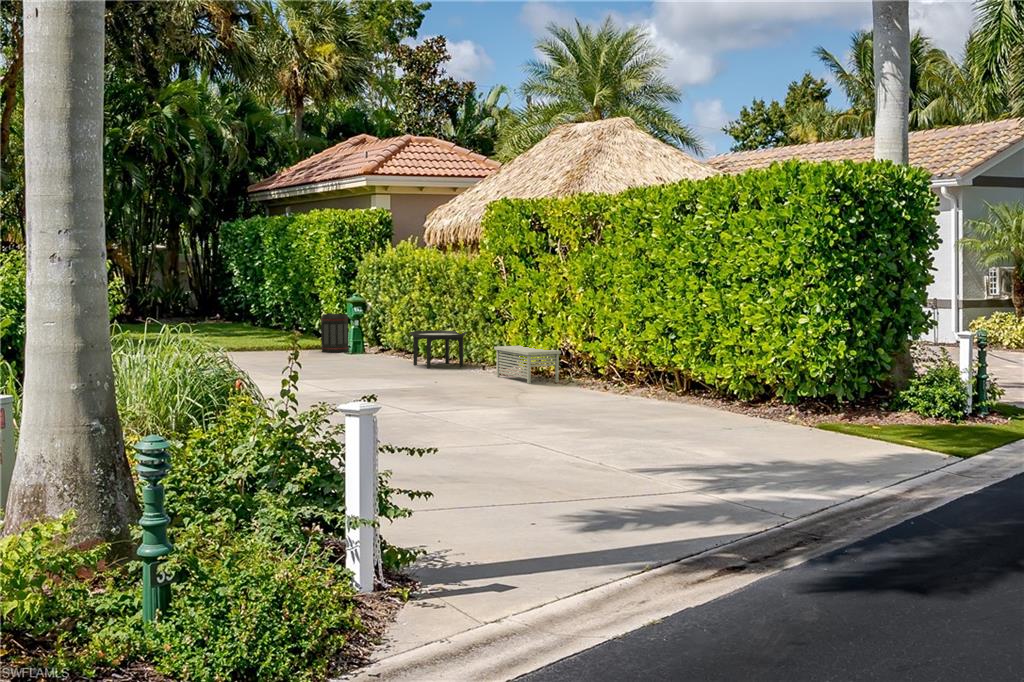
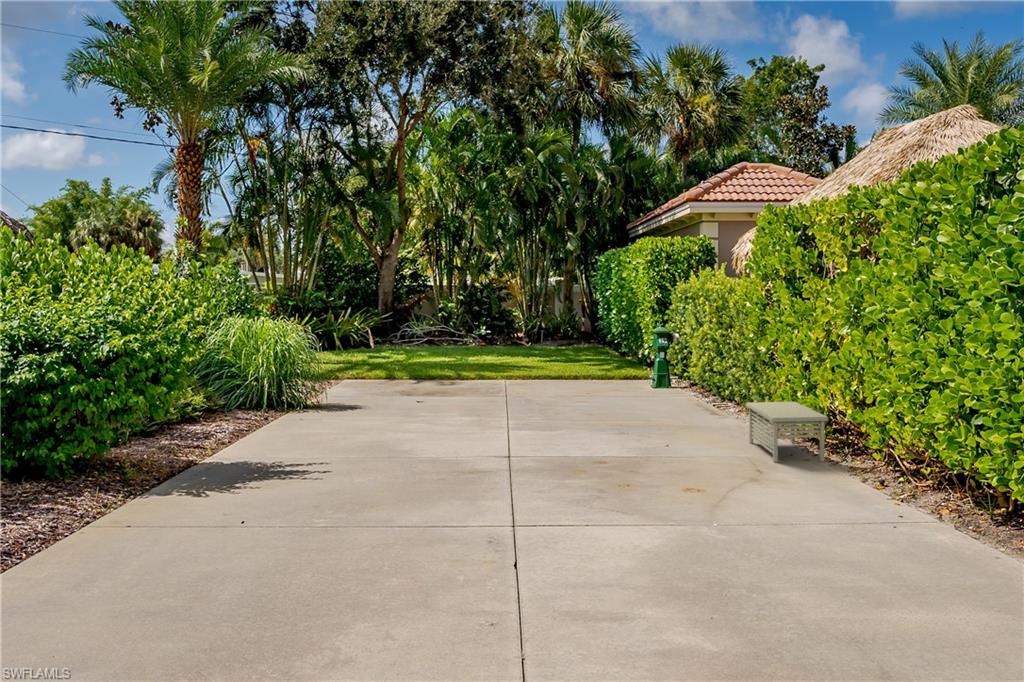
trash can: present [321,313,349,353] -> none [613,347,643,390]
round table: present [409,330,467,369] -> none [668,373,740,422]

